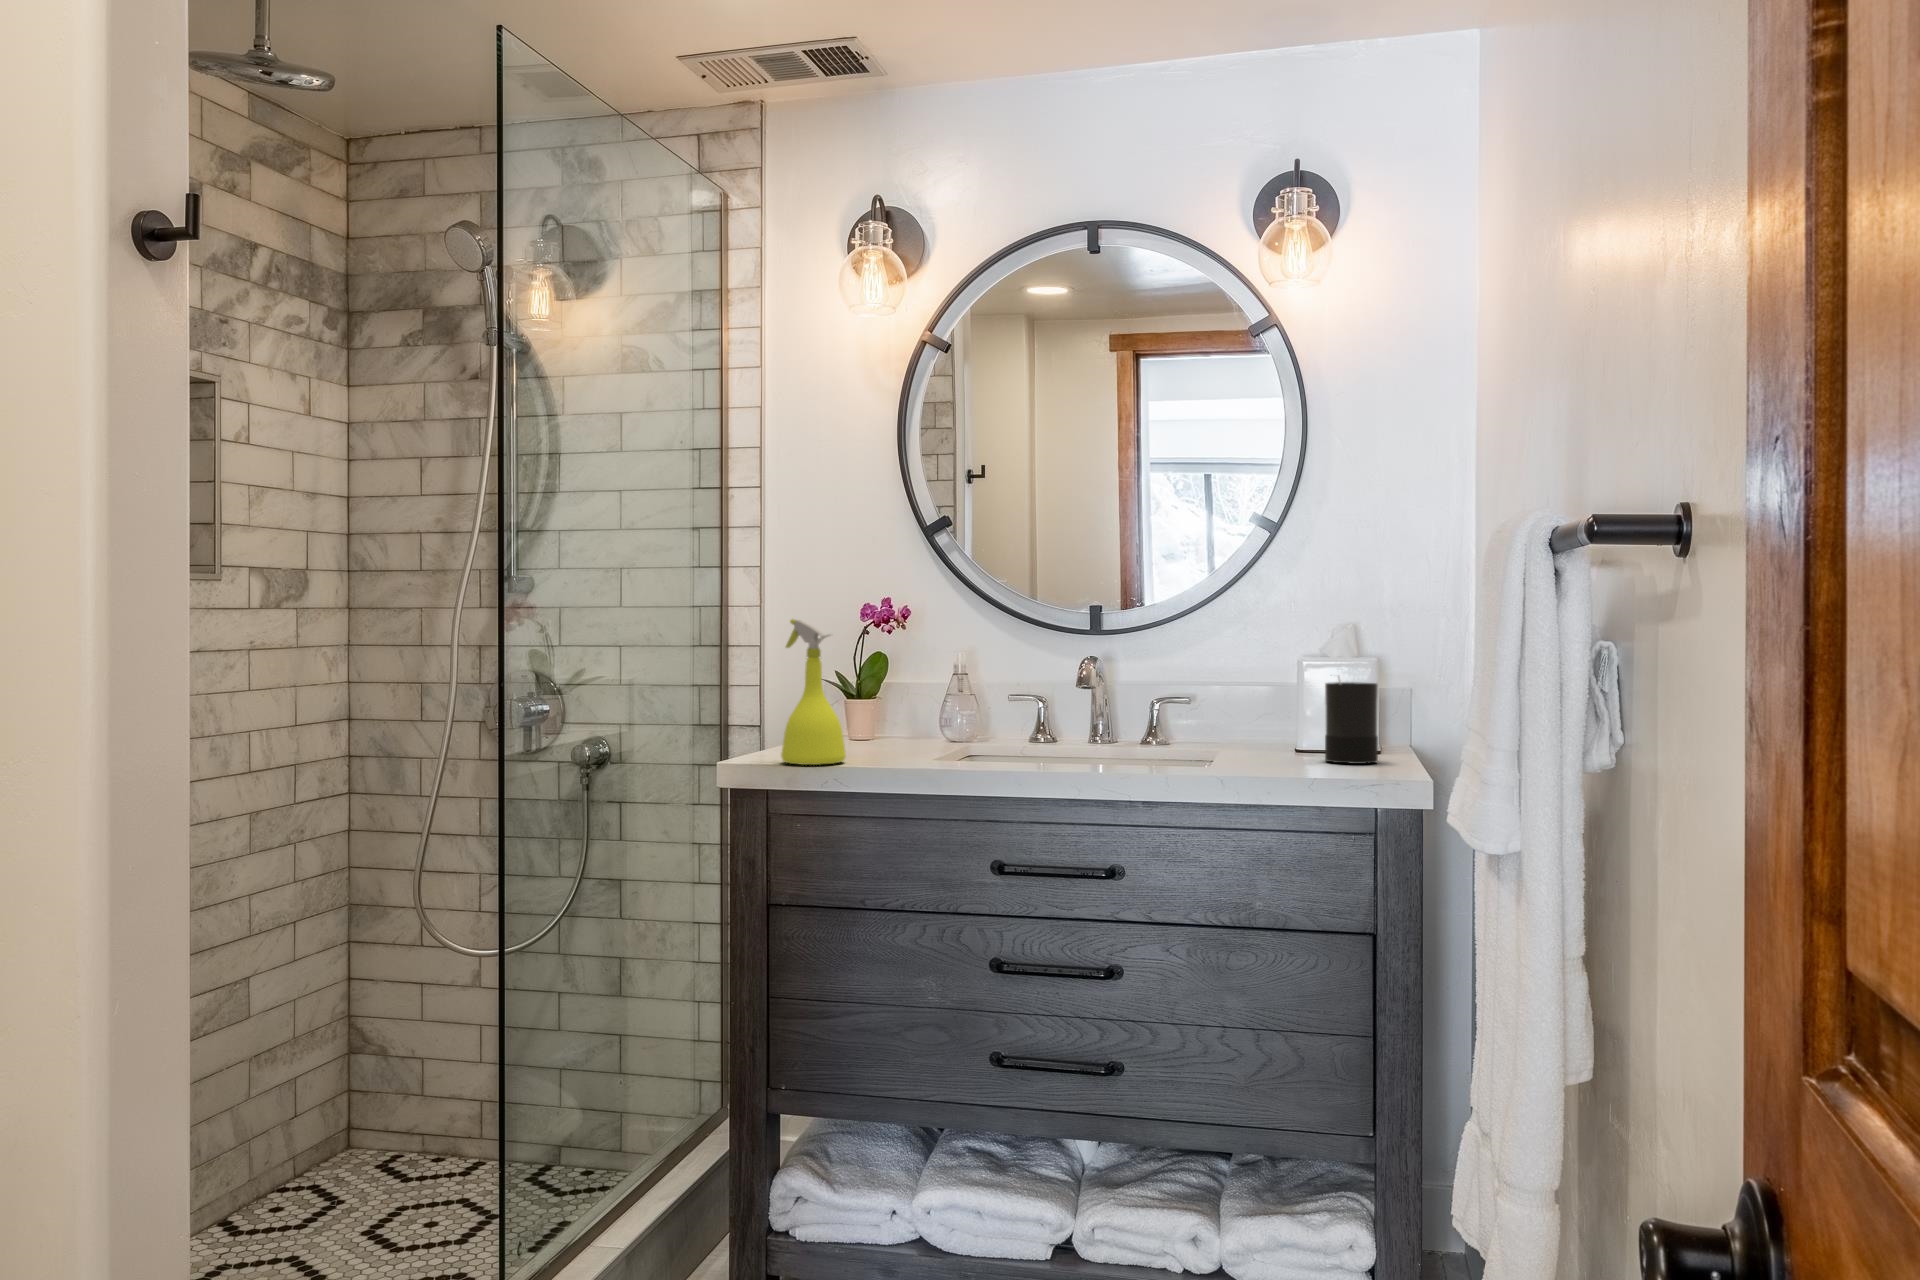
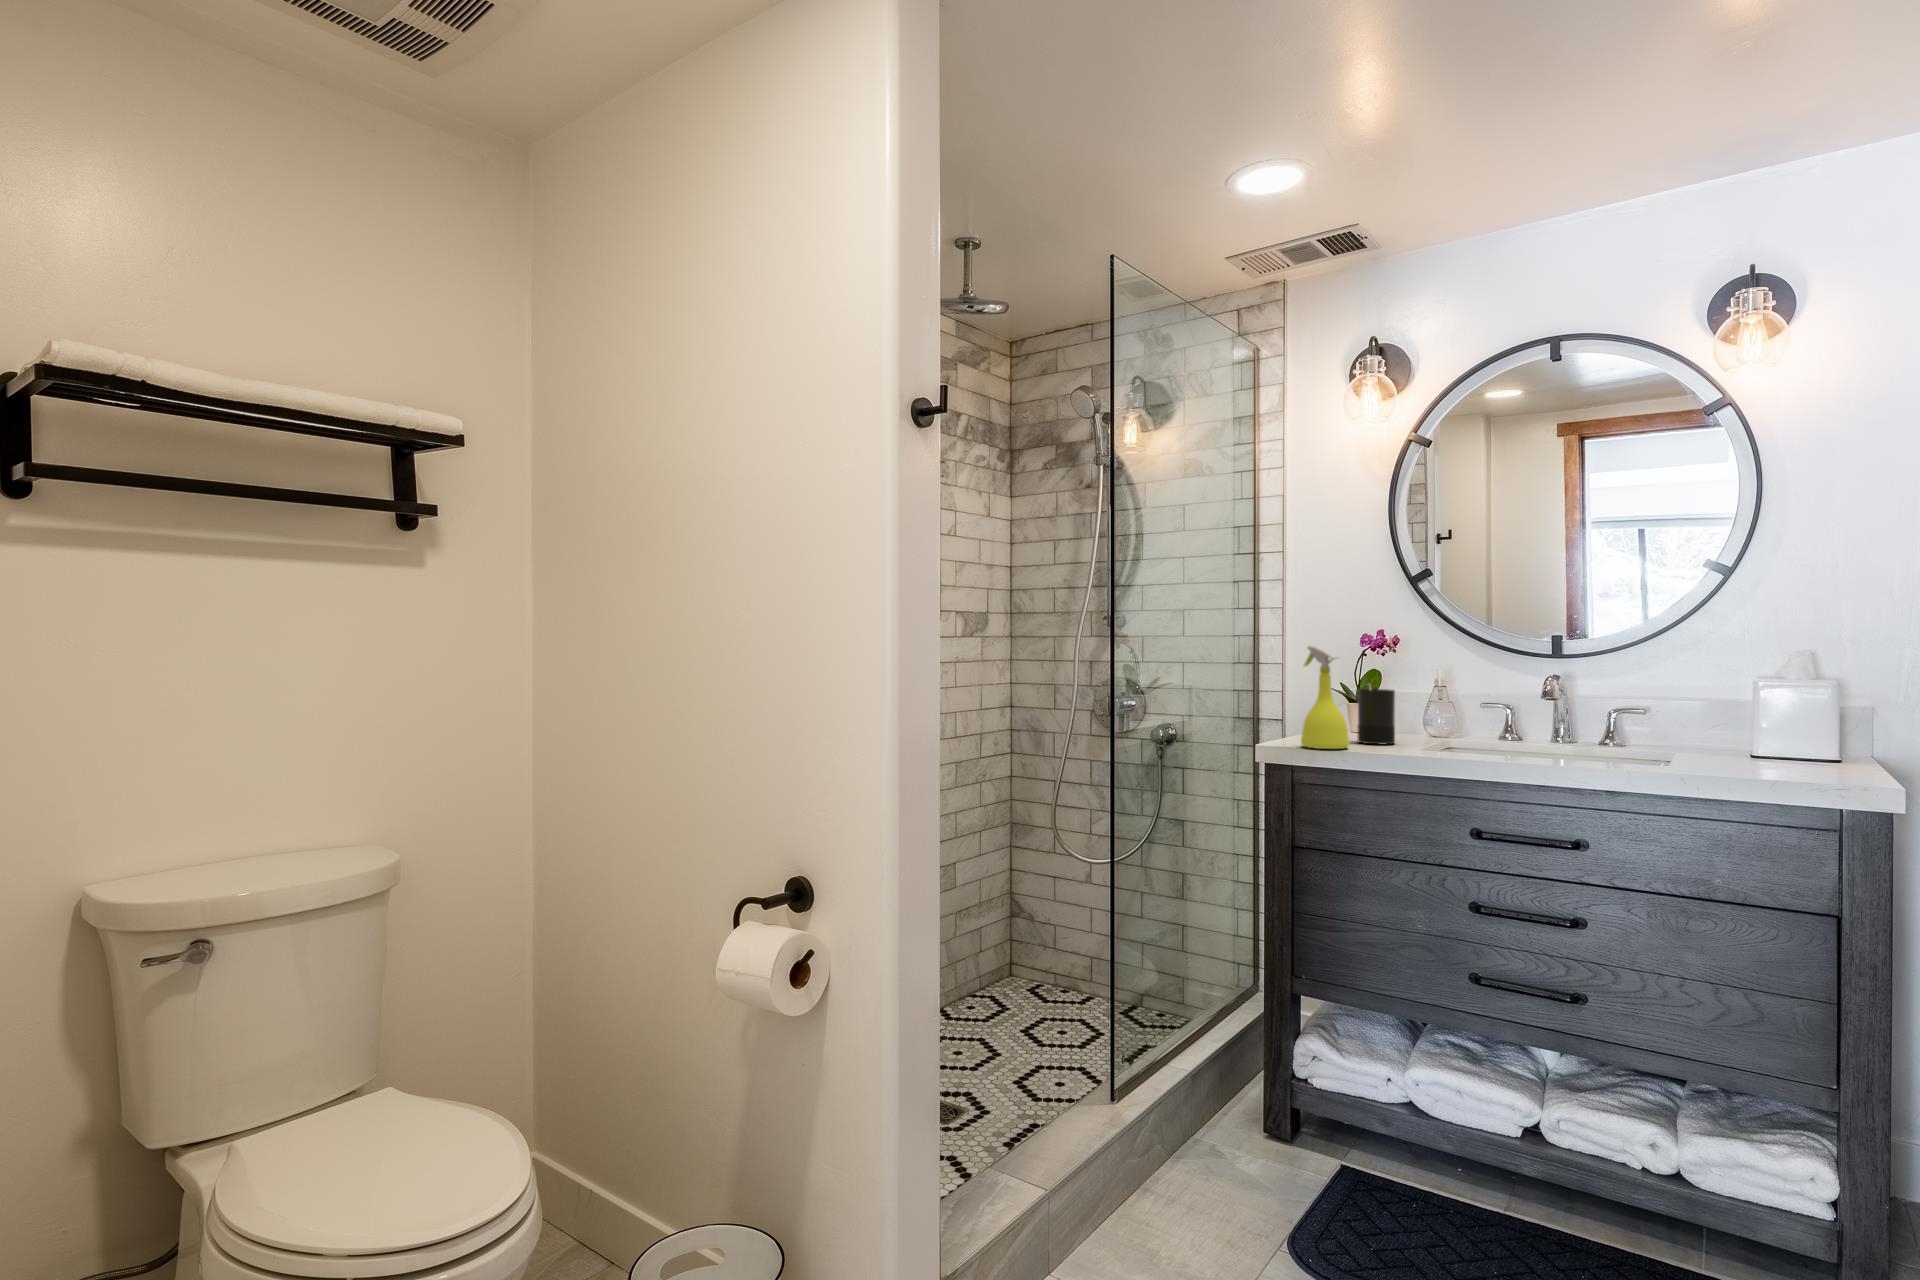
candle: present [1325,676,1378,764] -> present [1357,685,1395,745]

